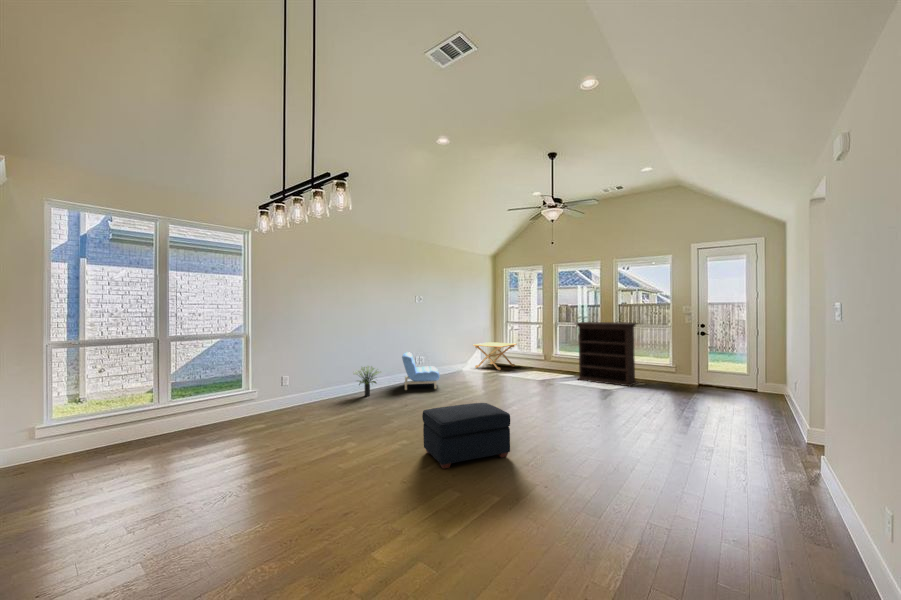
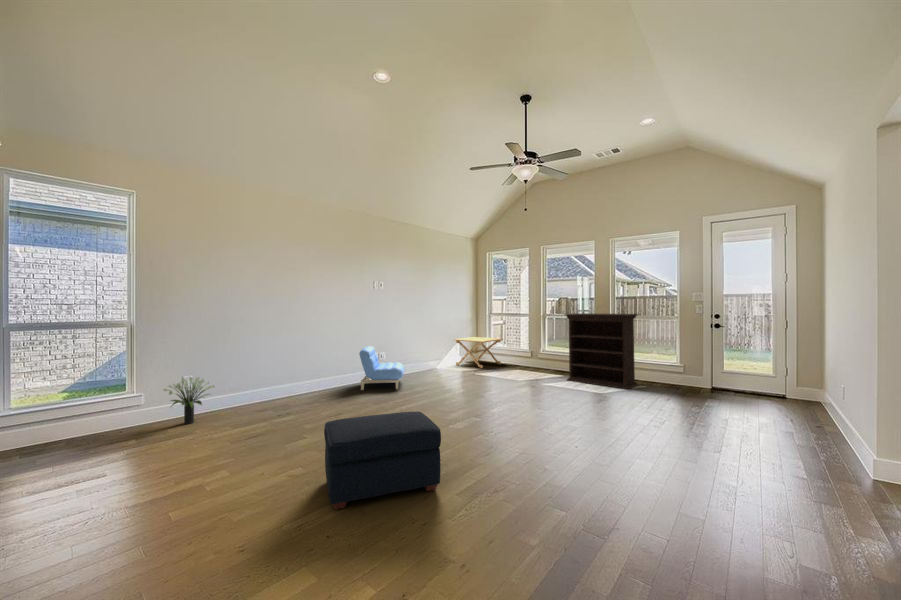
potted plant: present [353,366,382,396] -> present [164,377,214,424]

